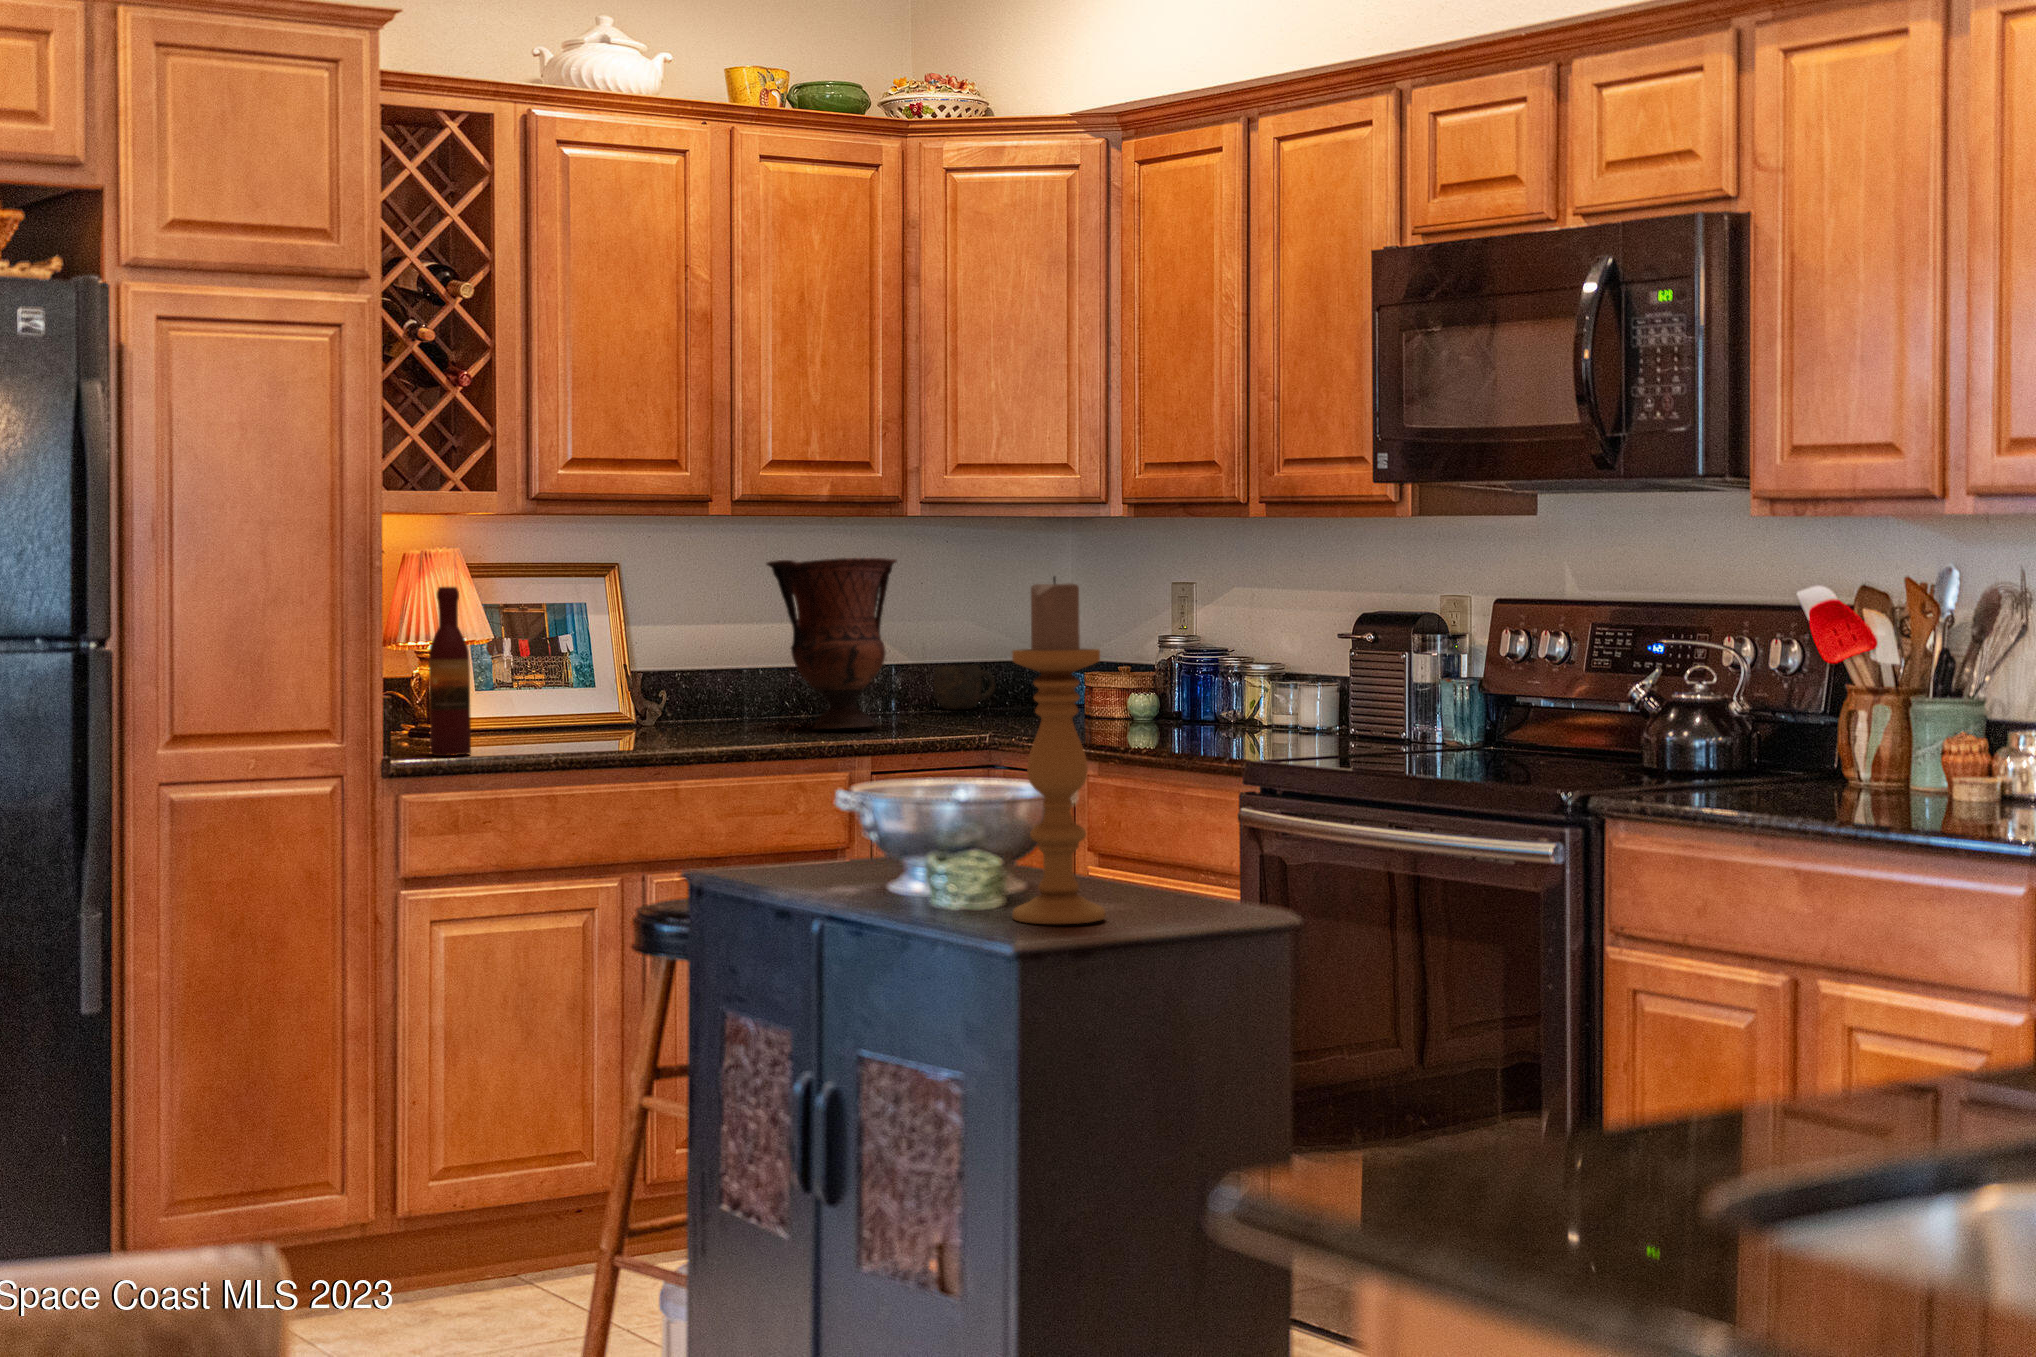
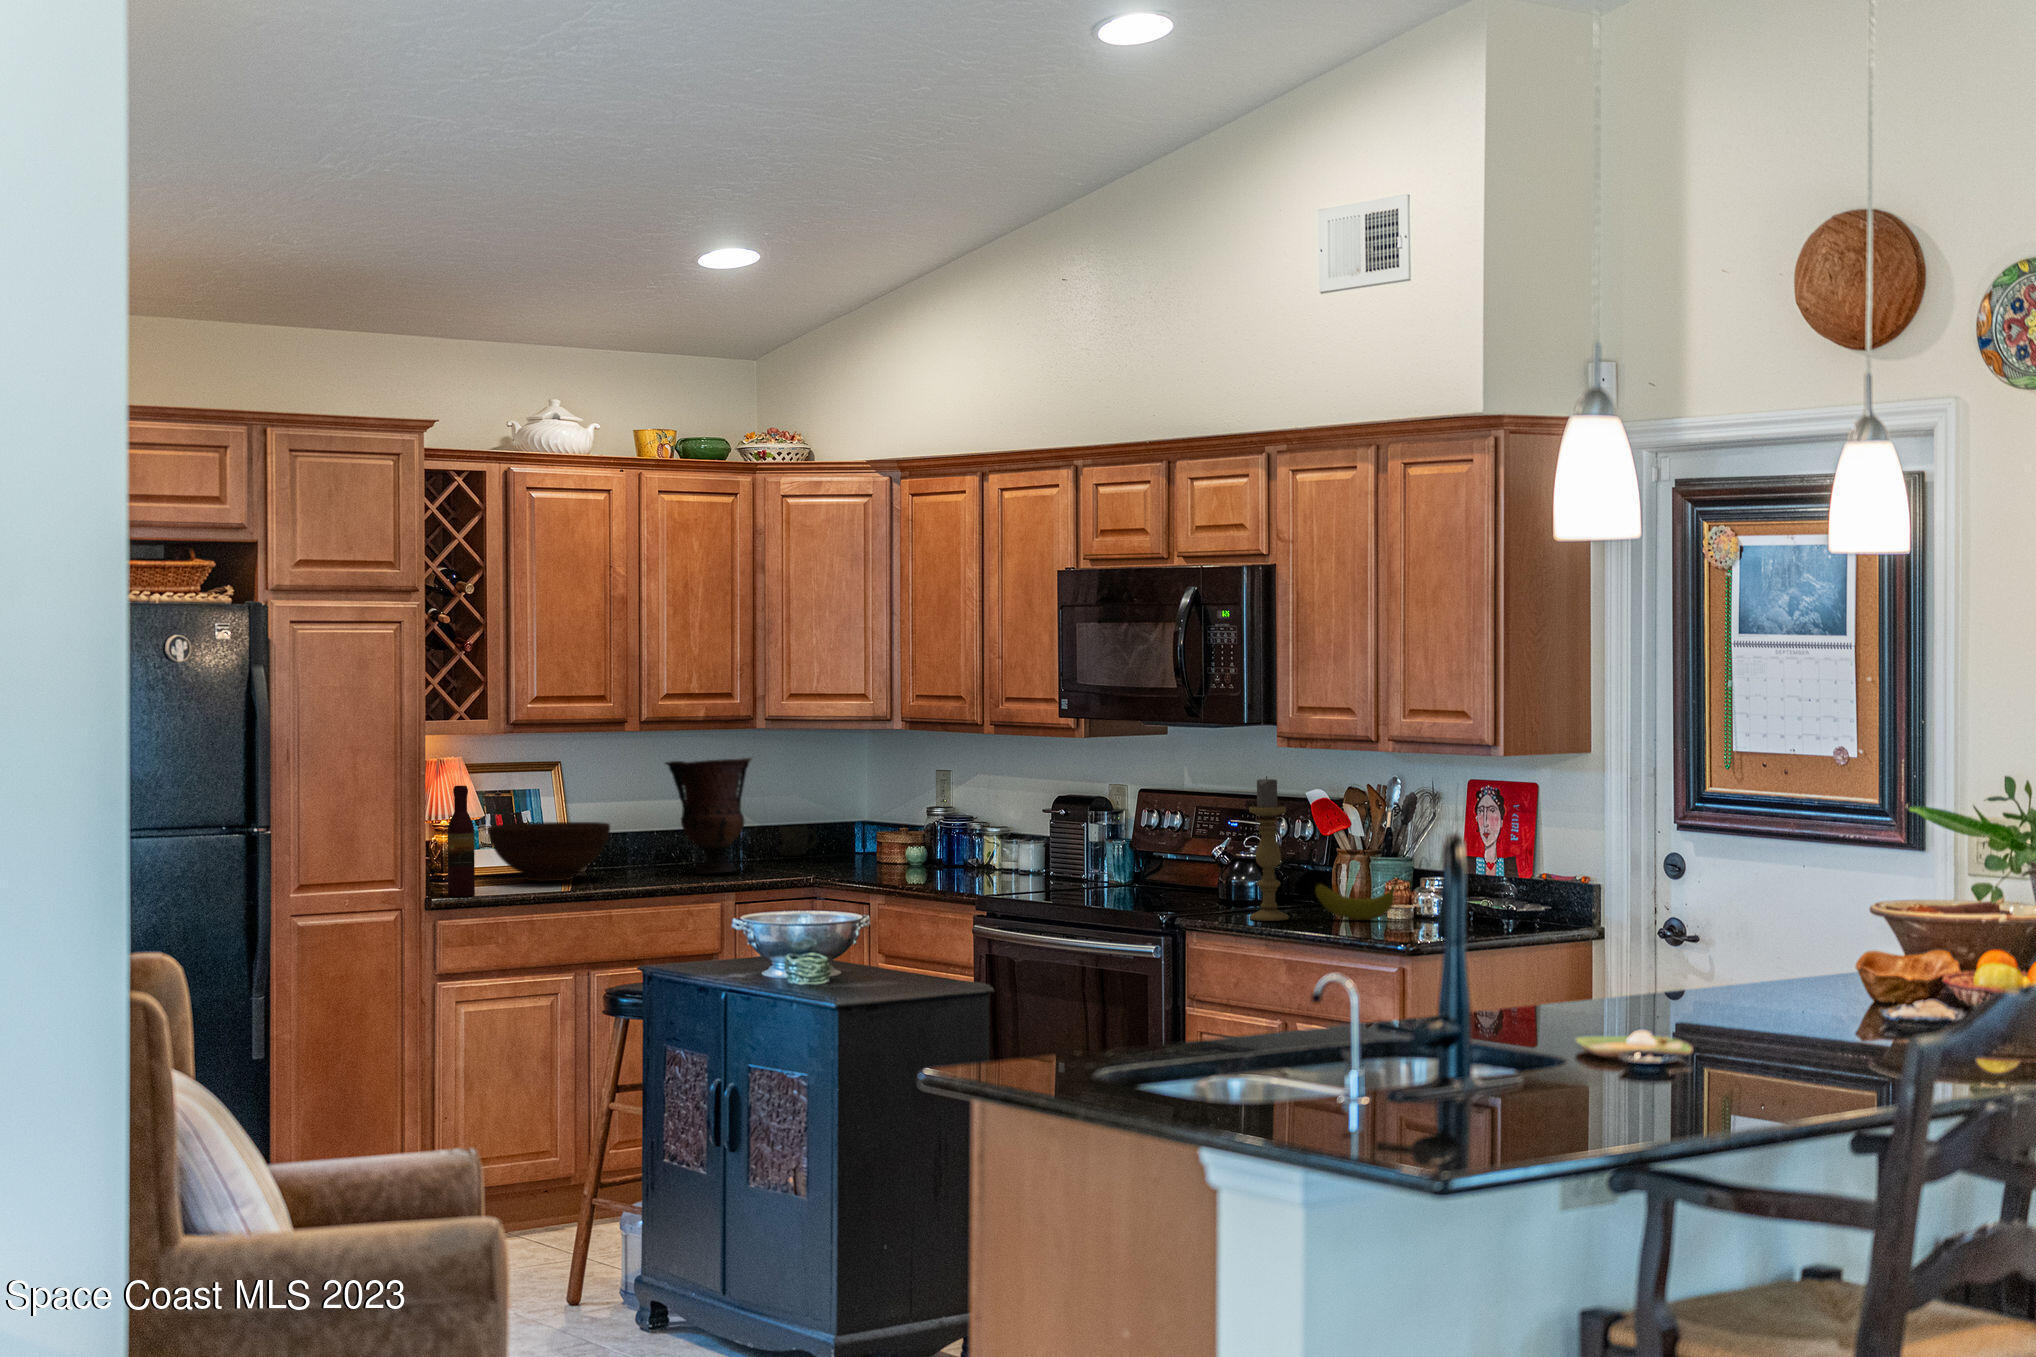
candle holder: present [1012,577,1105,924] -> present [1249,776,1289,921]
fruit bowl: none [502,651,684,737] -> present [488,822,610,882]
fruit: none [1833,733,1985,804] -> present [1315,879,1398,920]

